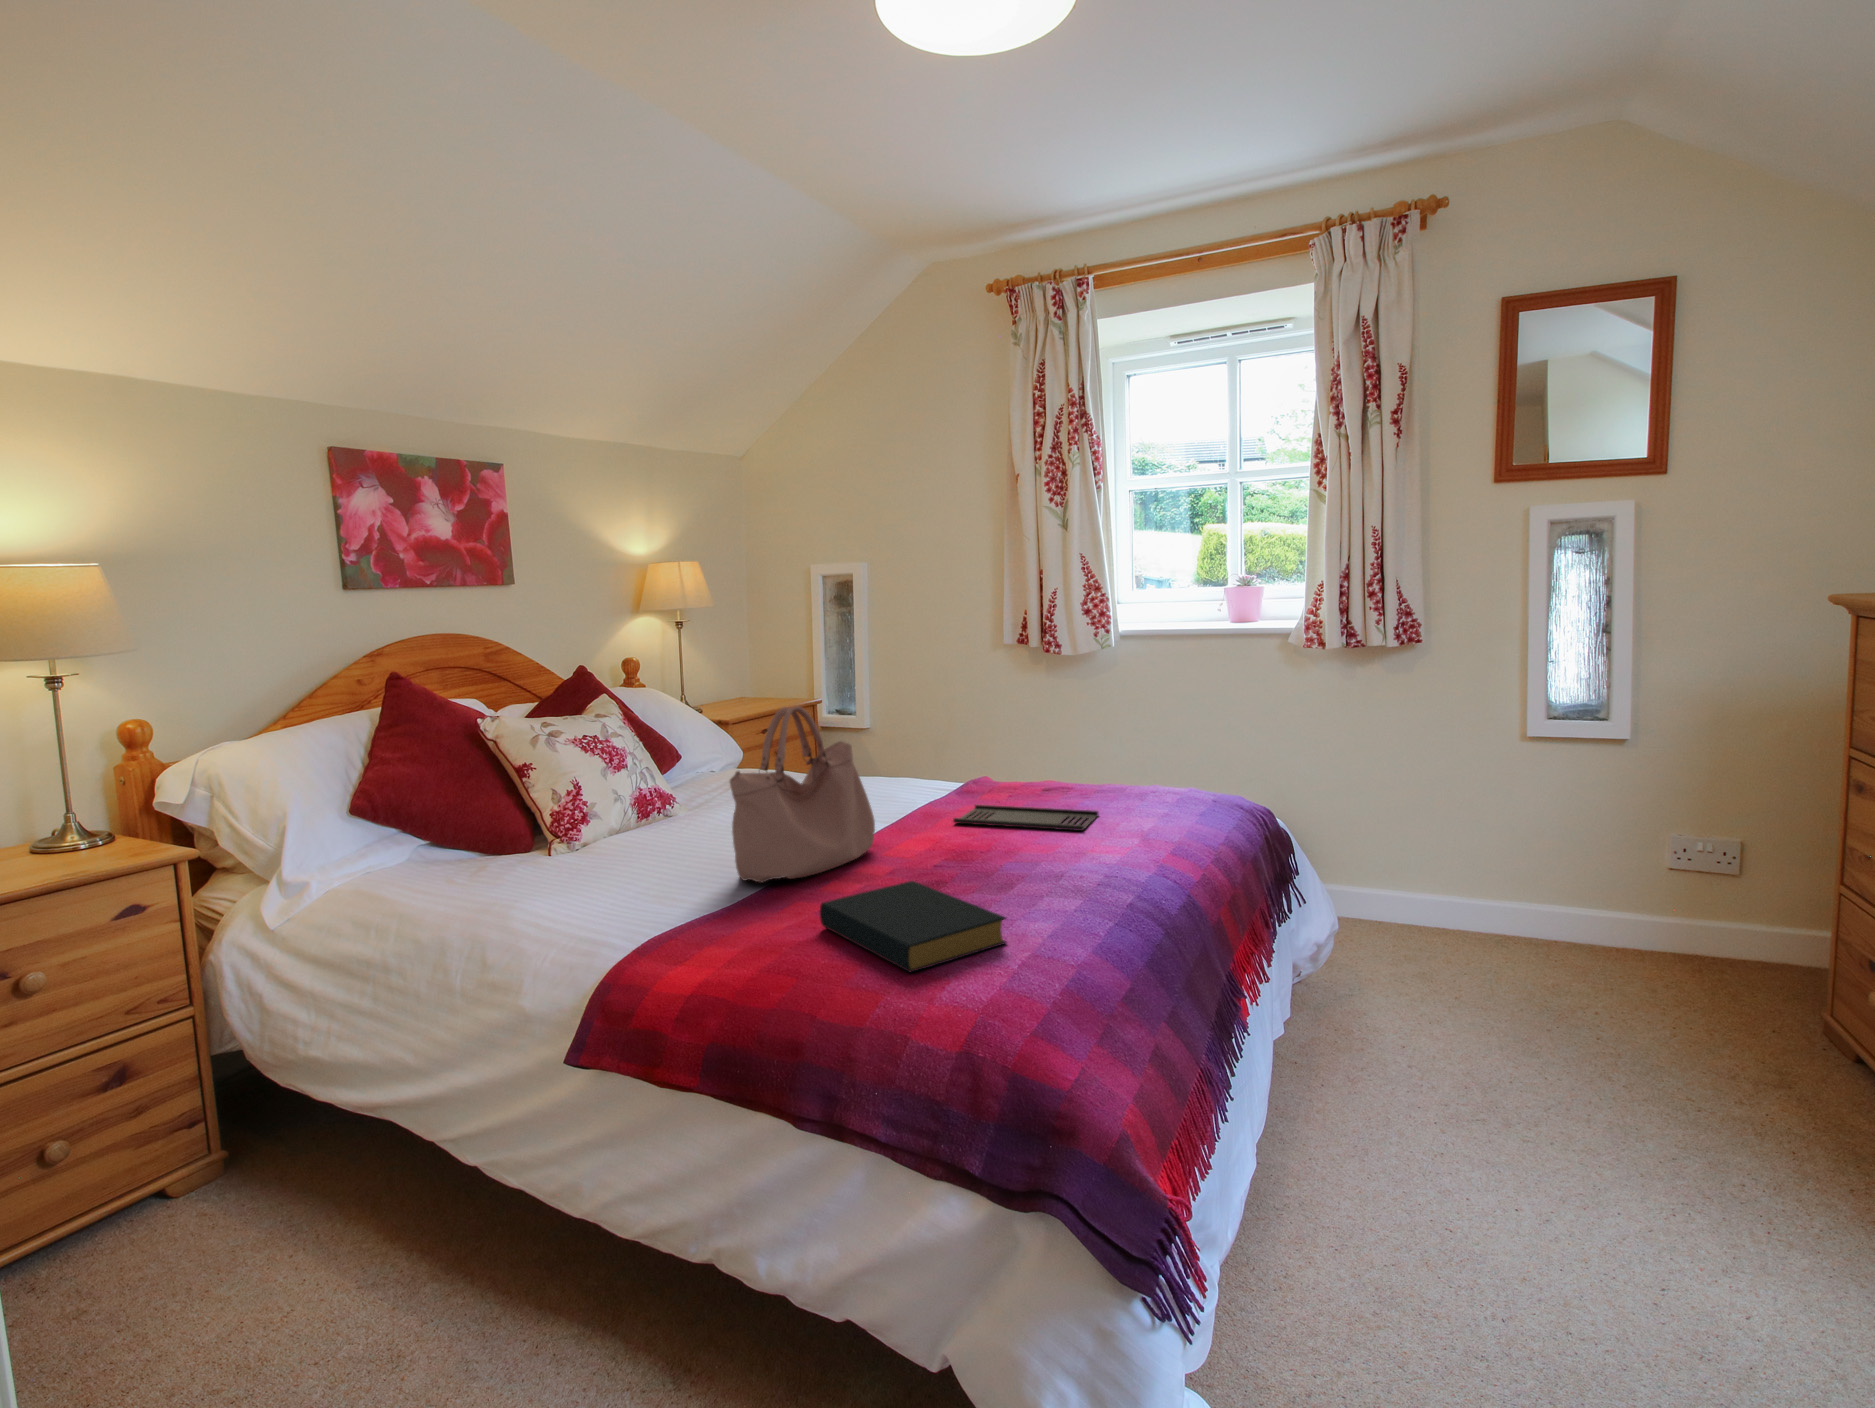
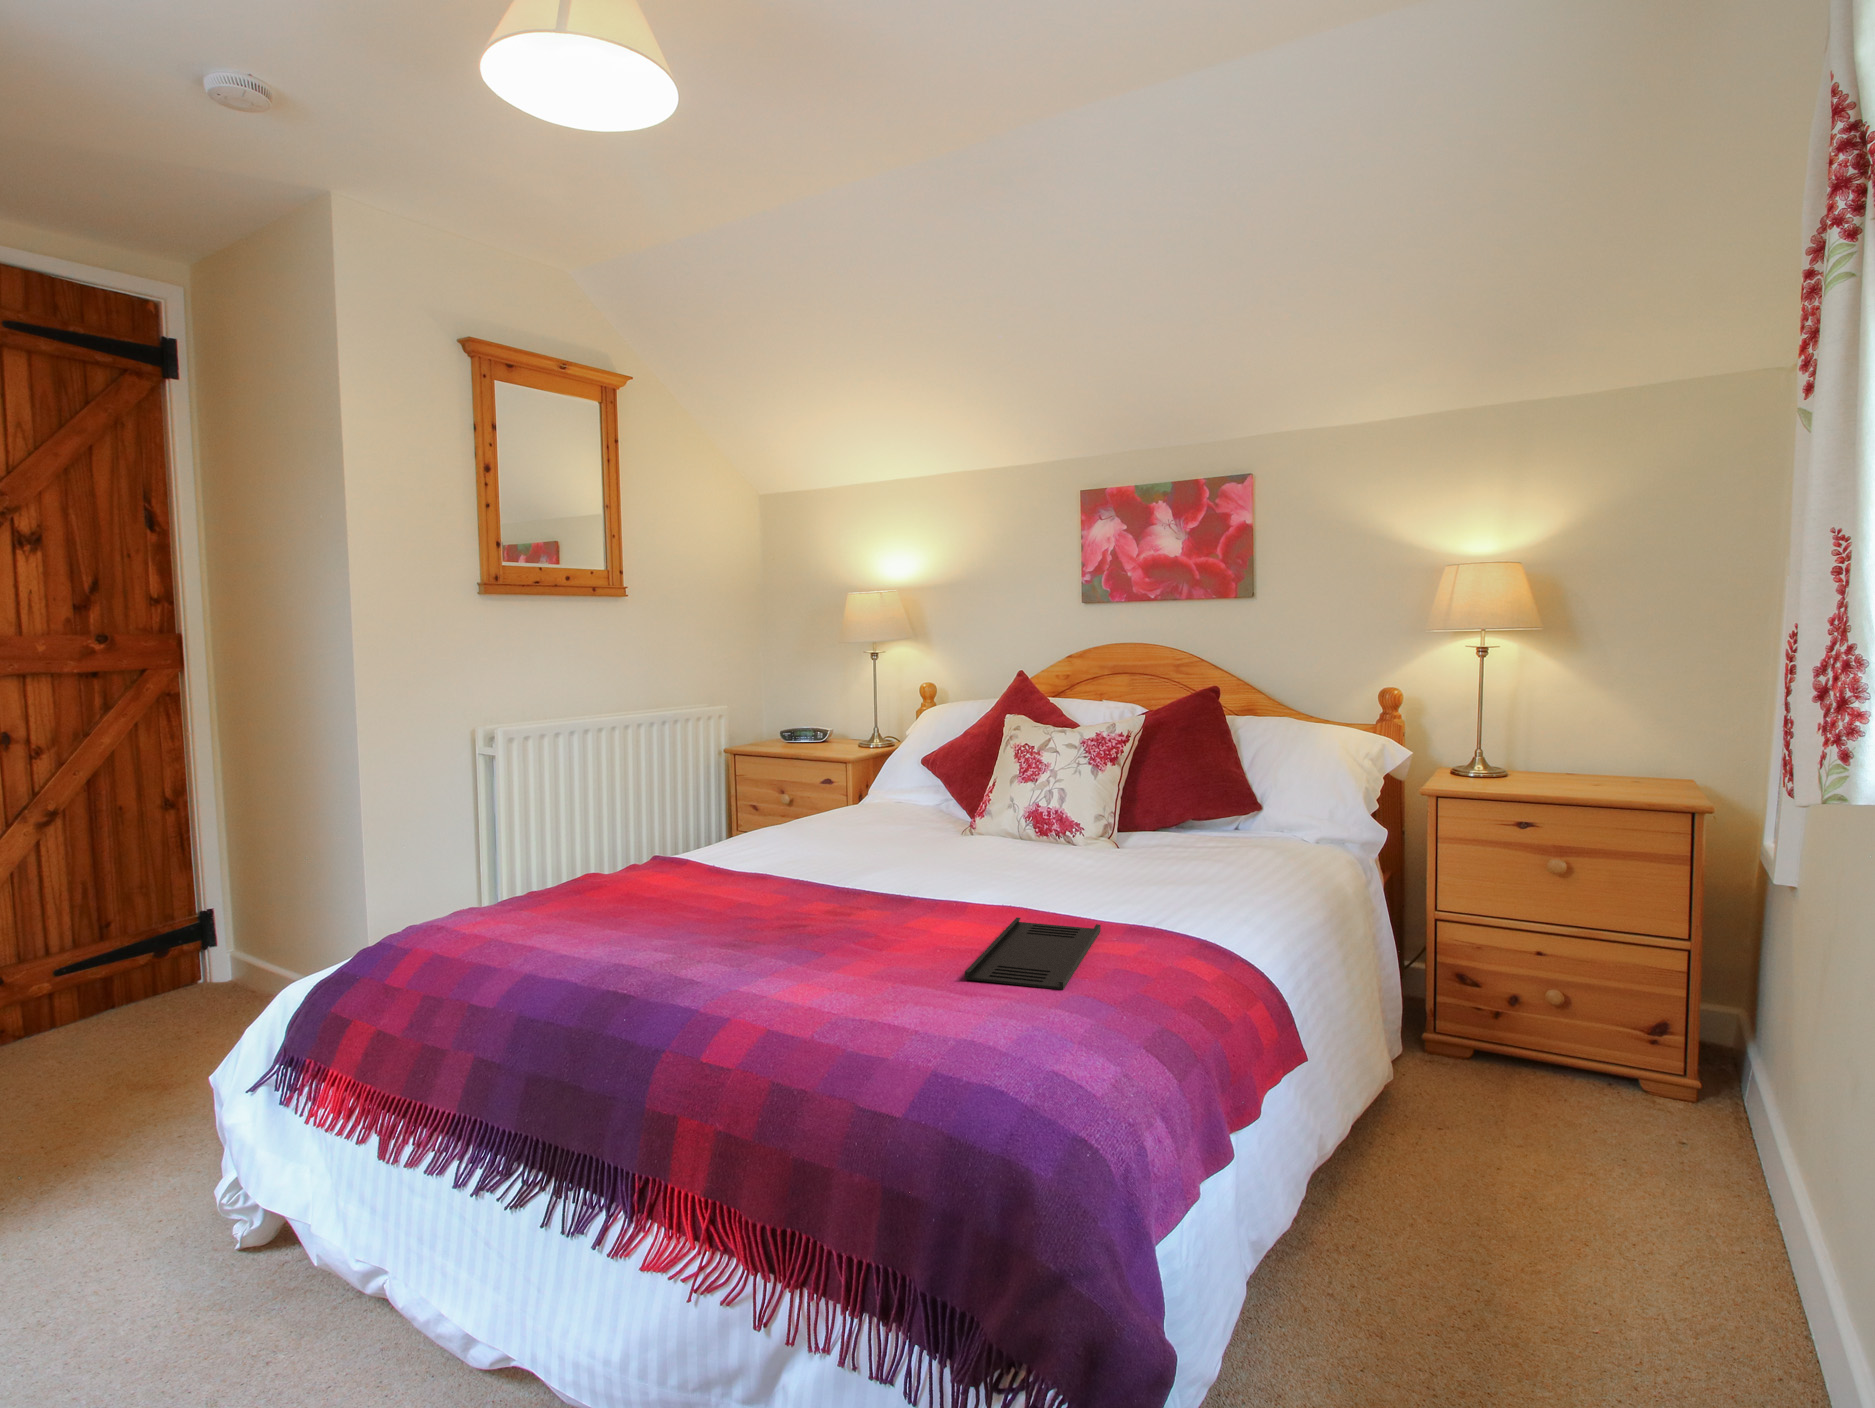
handbag: present [730,706,875,883] -> none [792,729,940,899]
hardback book: present [820,881,1007,972] -> none [534,883,716,953]

